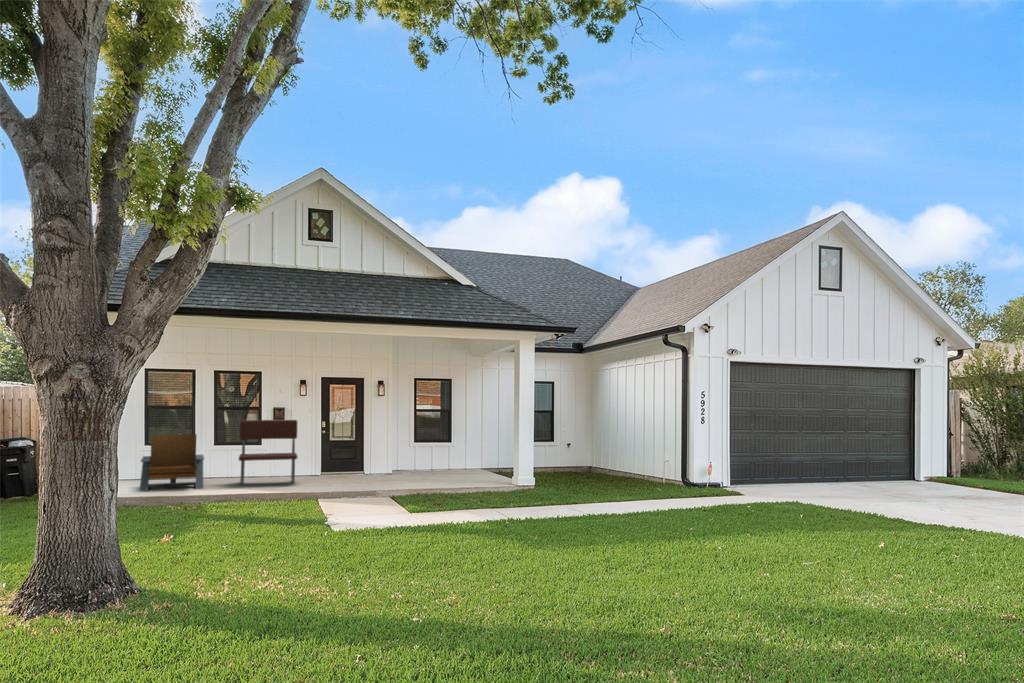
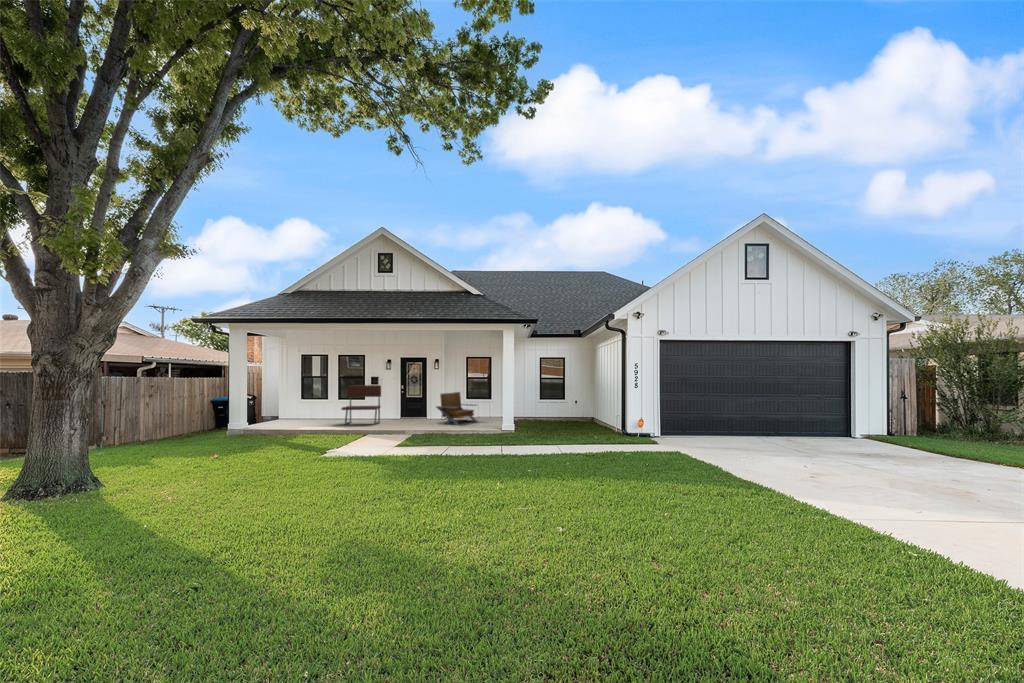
lounge chair: present [140,434,204,491] -> present [436,392,477,425]

